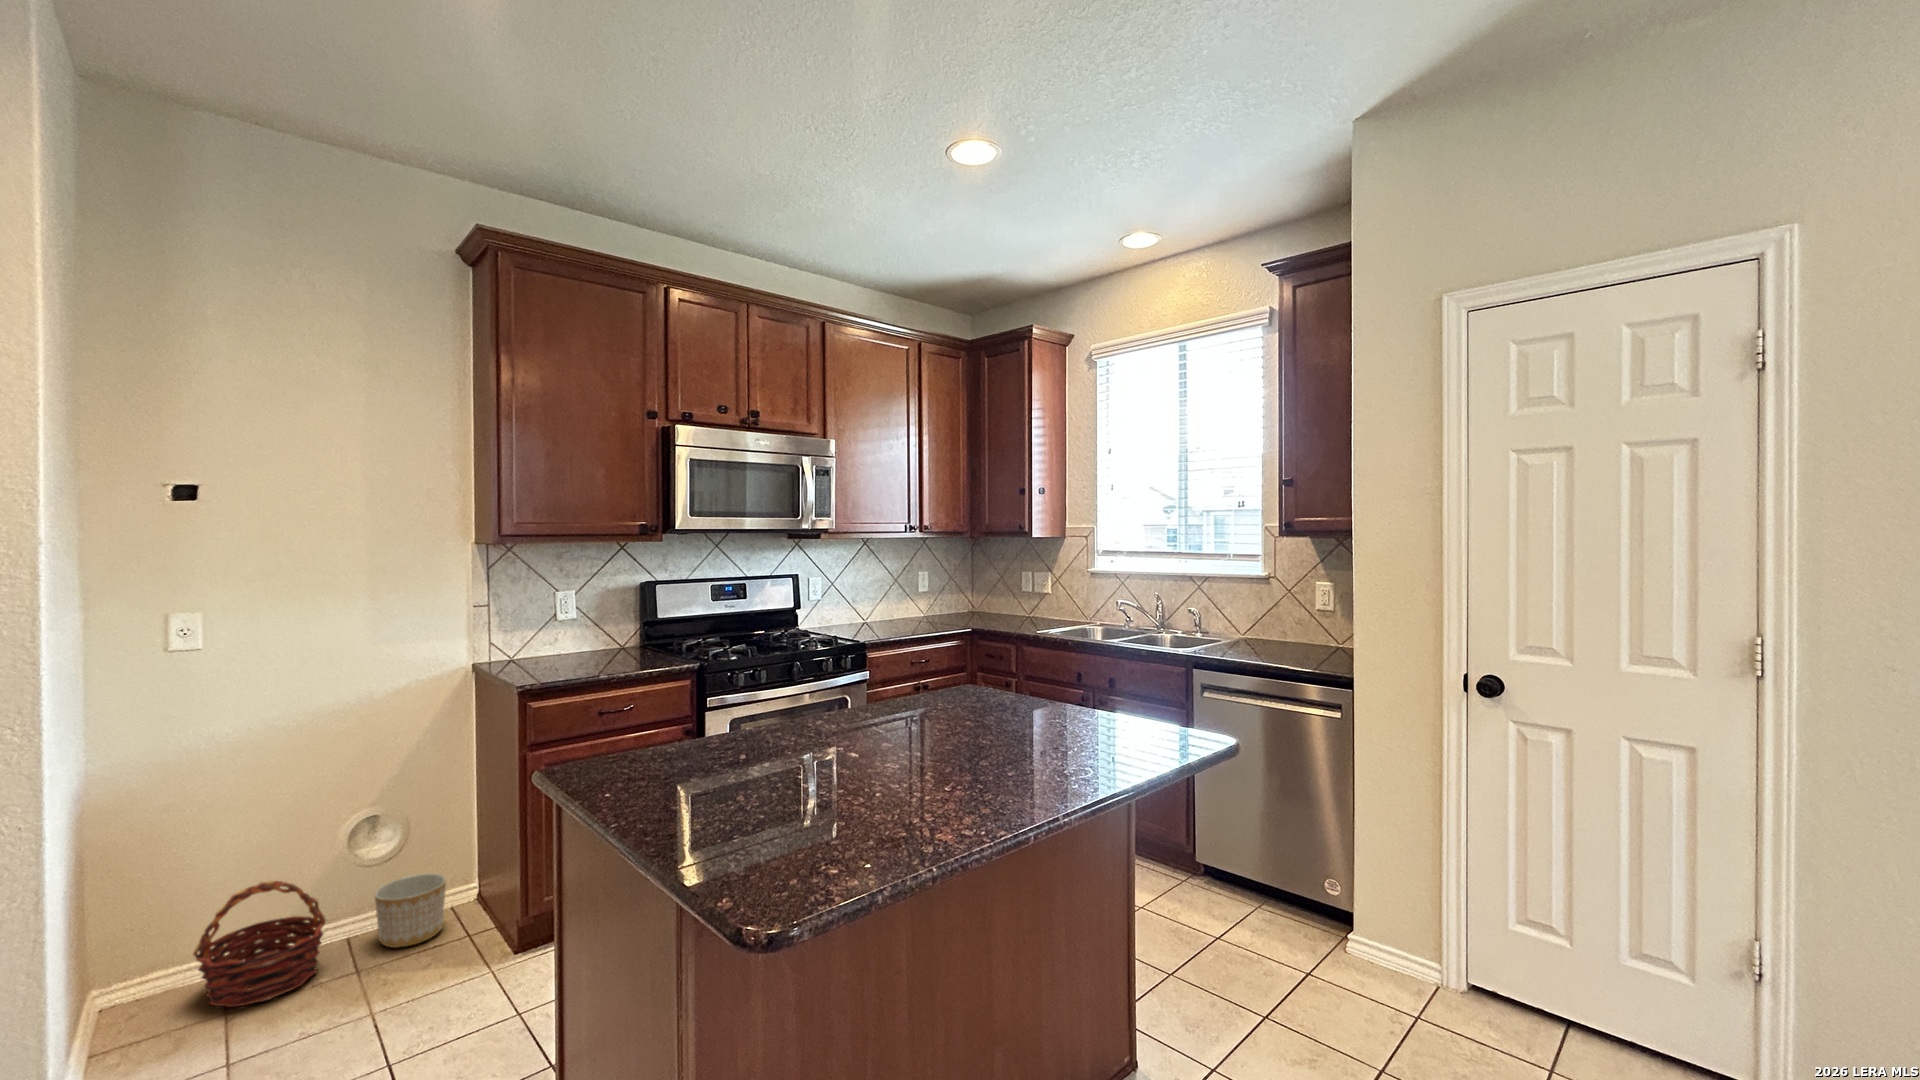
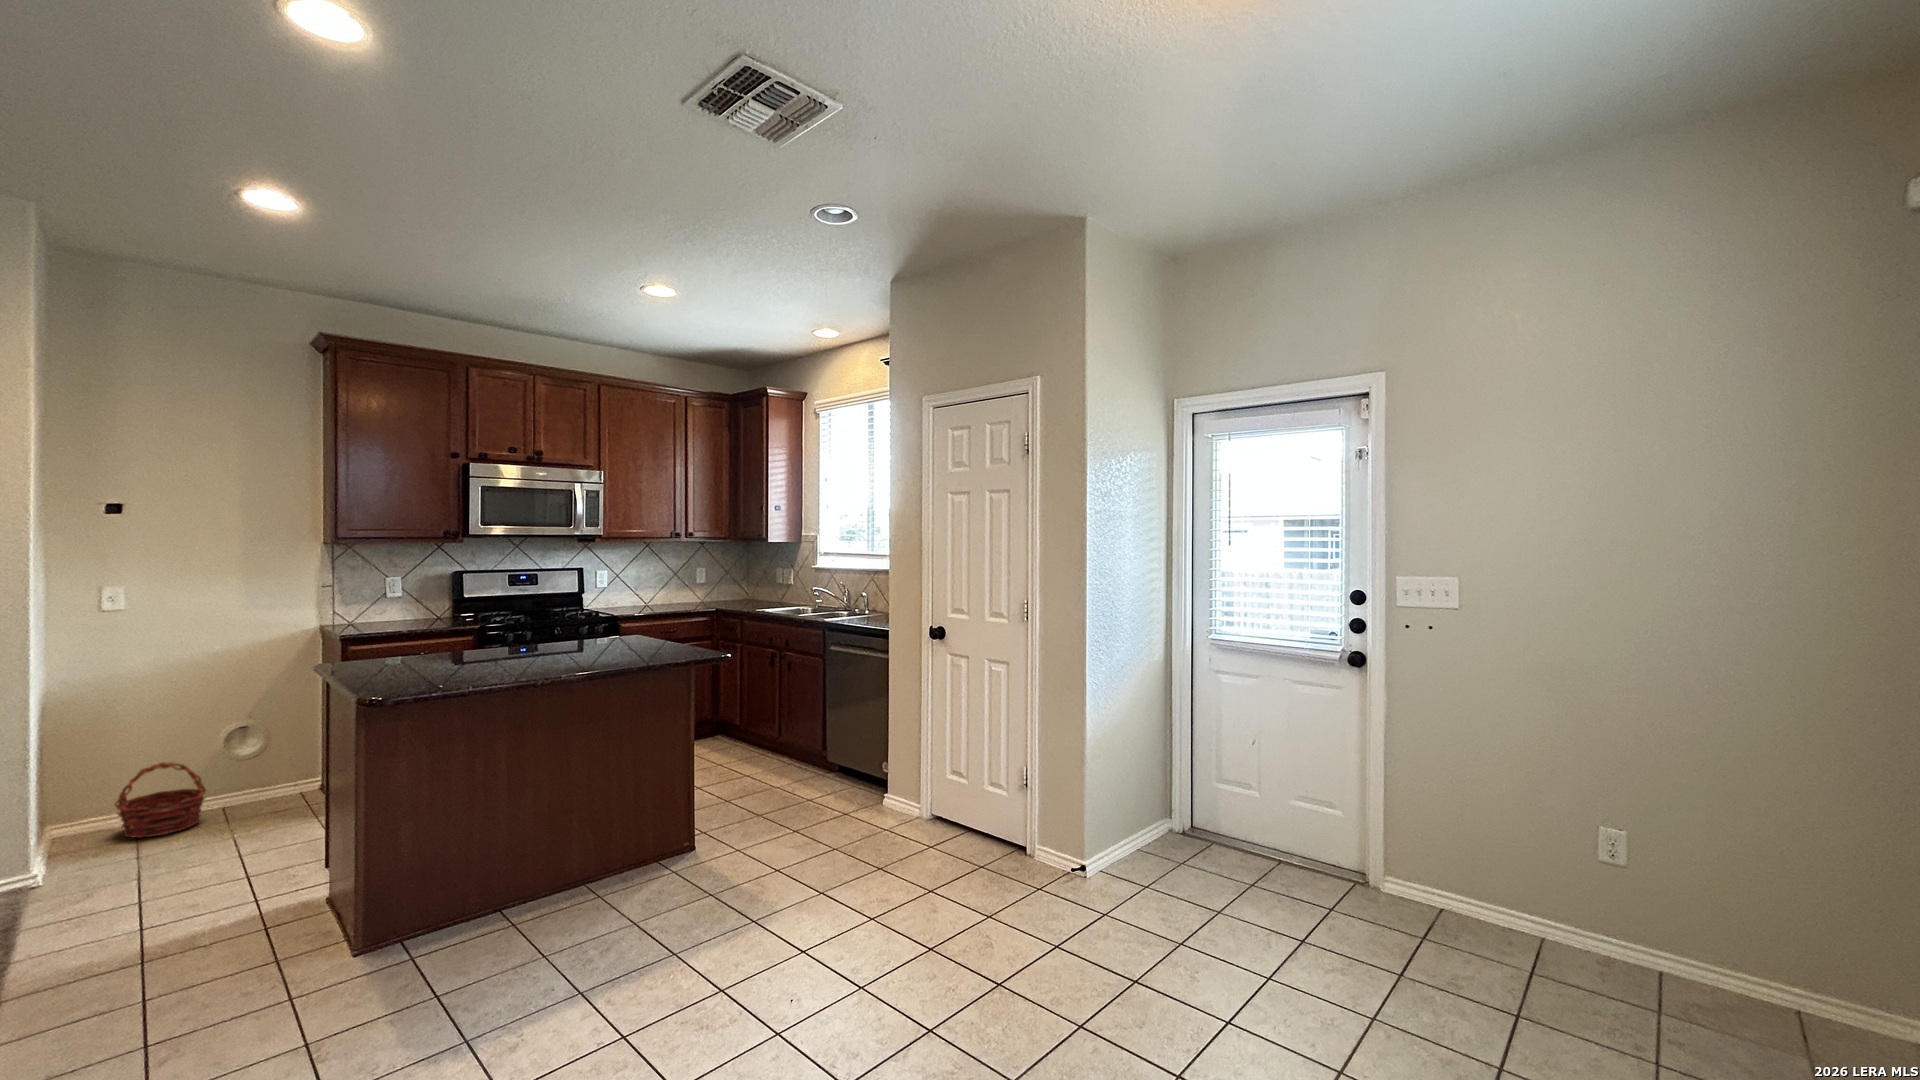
planter: present [375,873,446,947] -> none [242,767,294,811]

